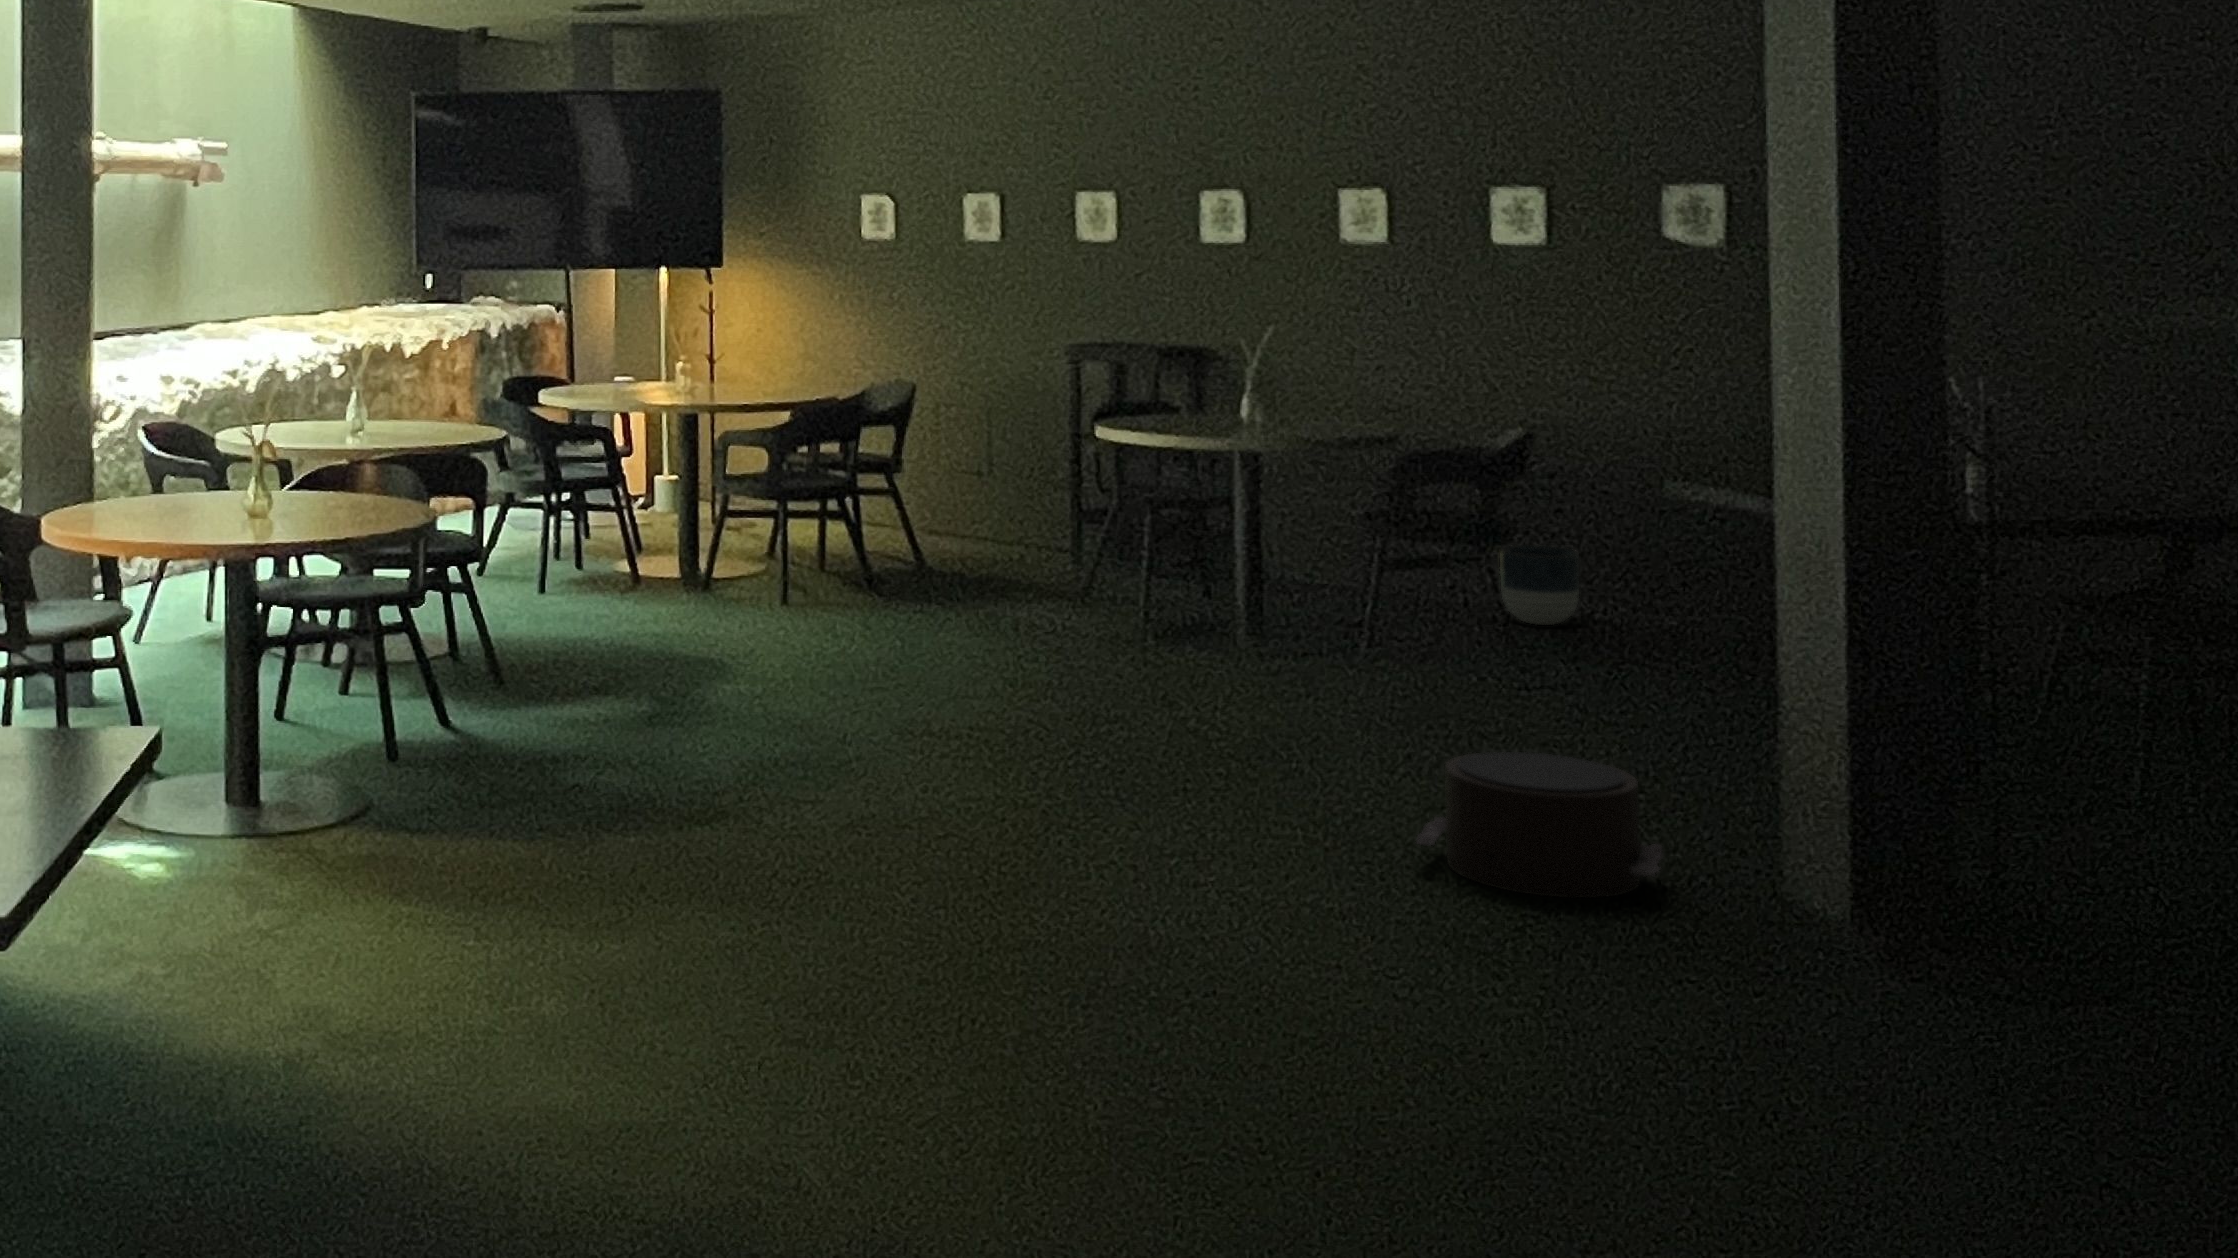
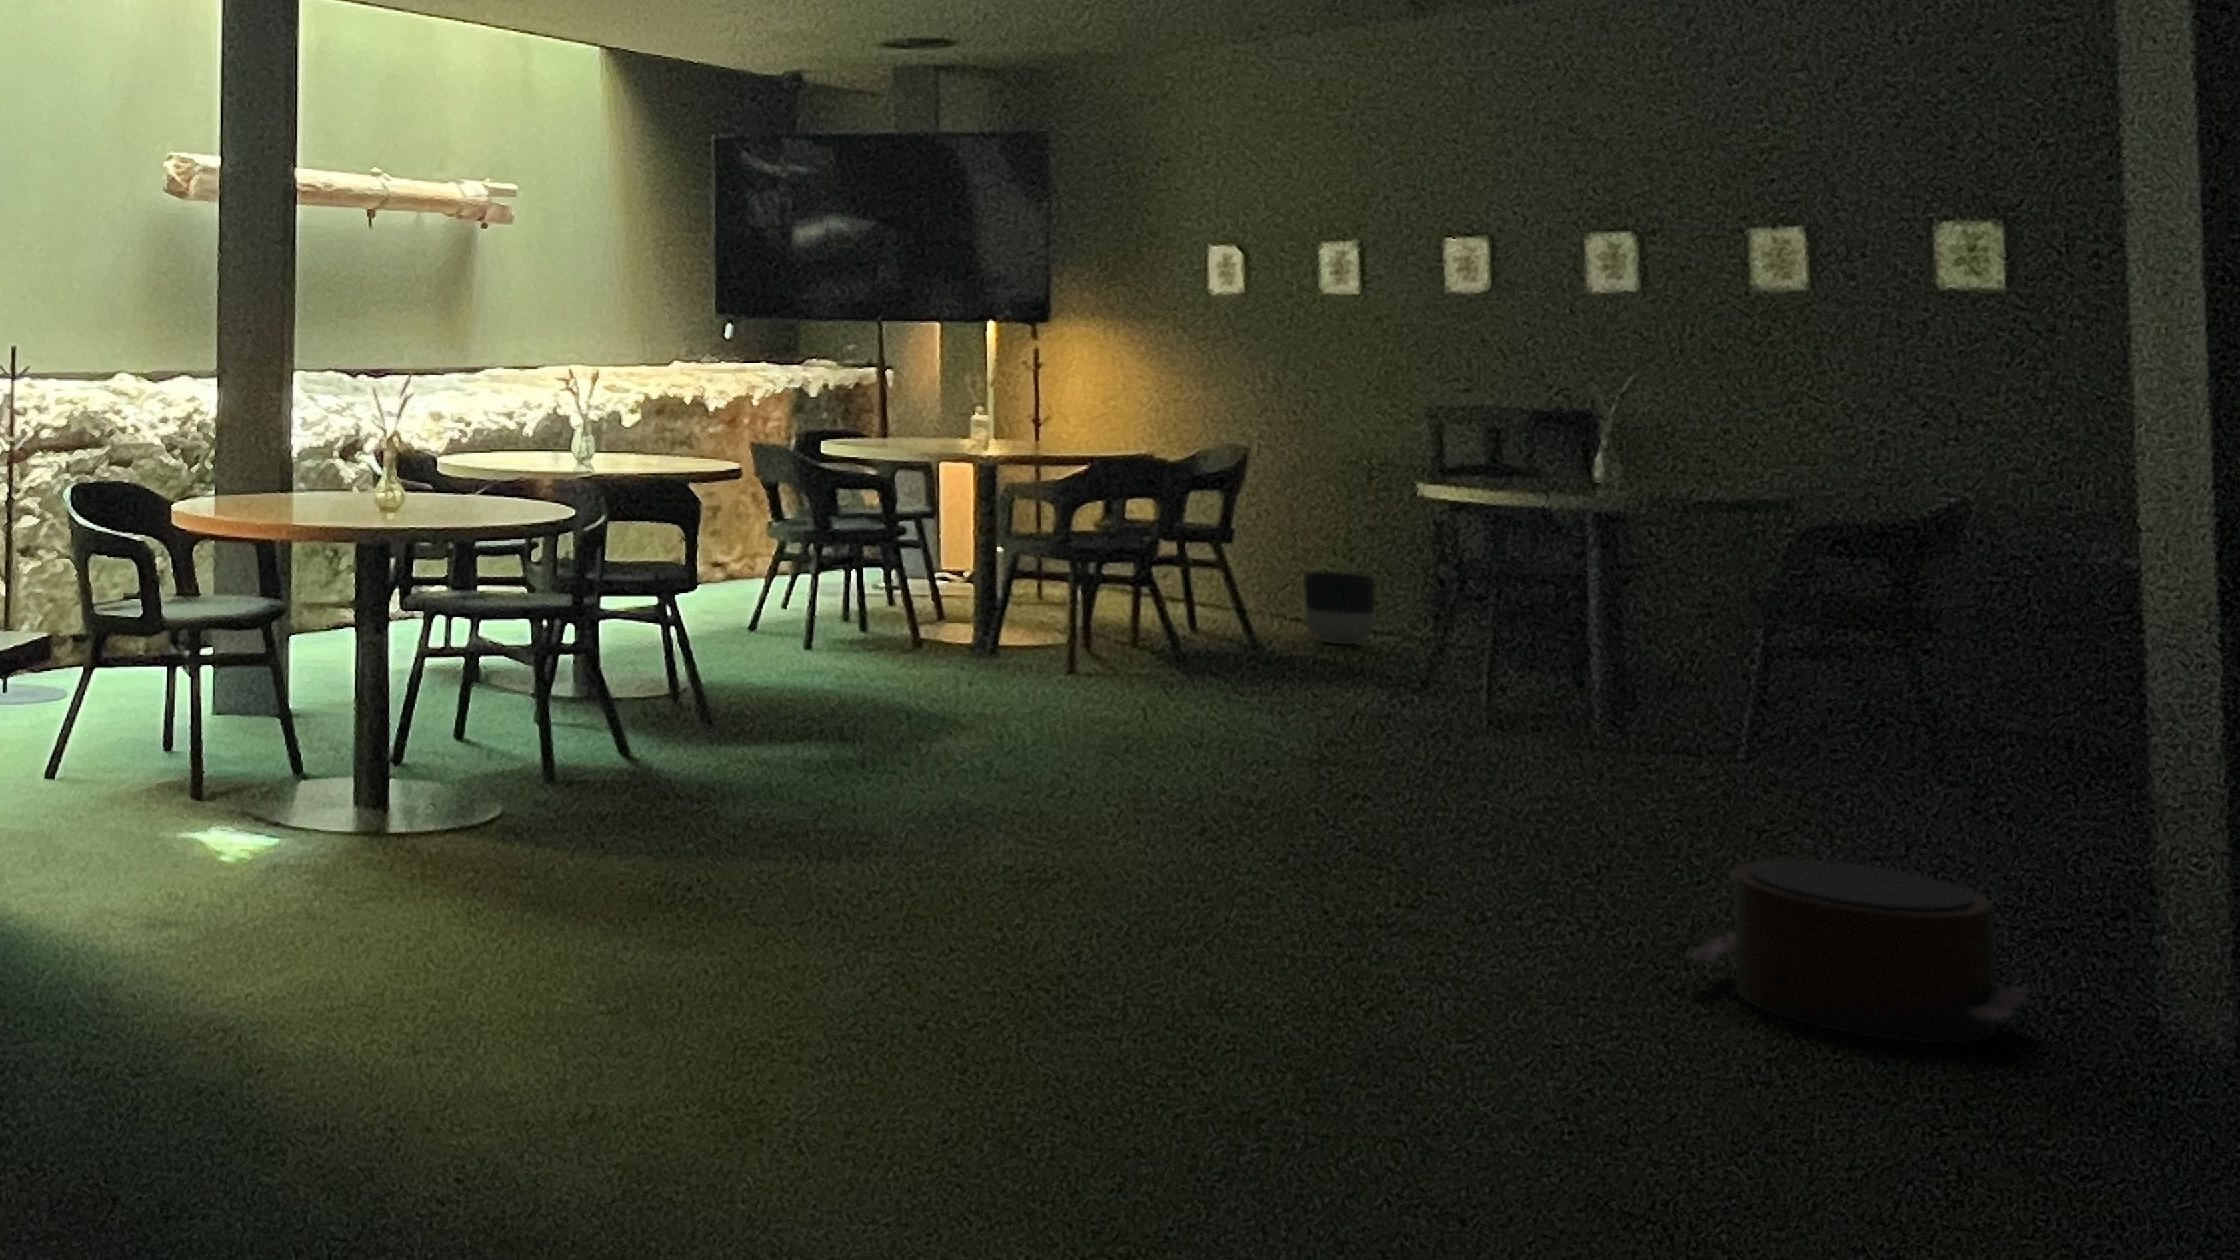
planter: present [1500,545,1579,625] -> present [1302,572,1375,644]

